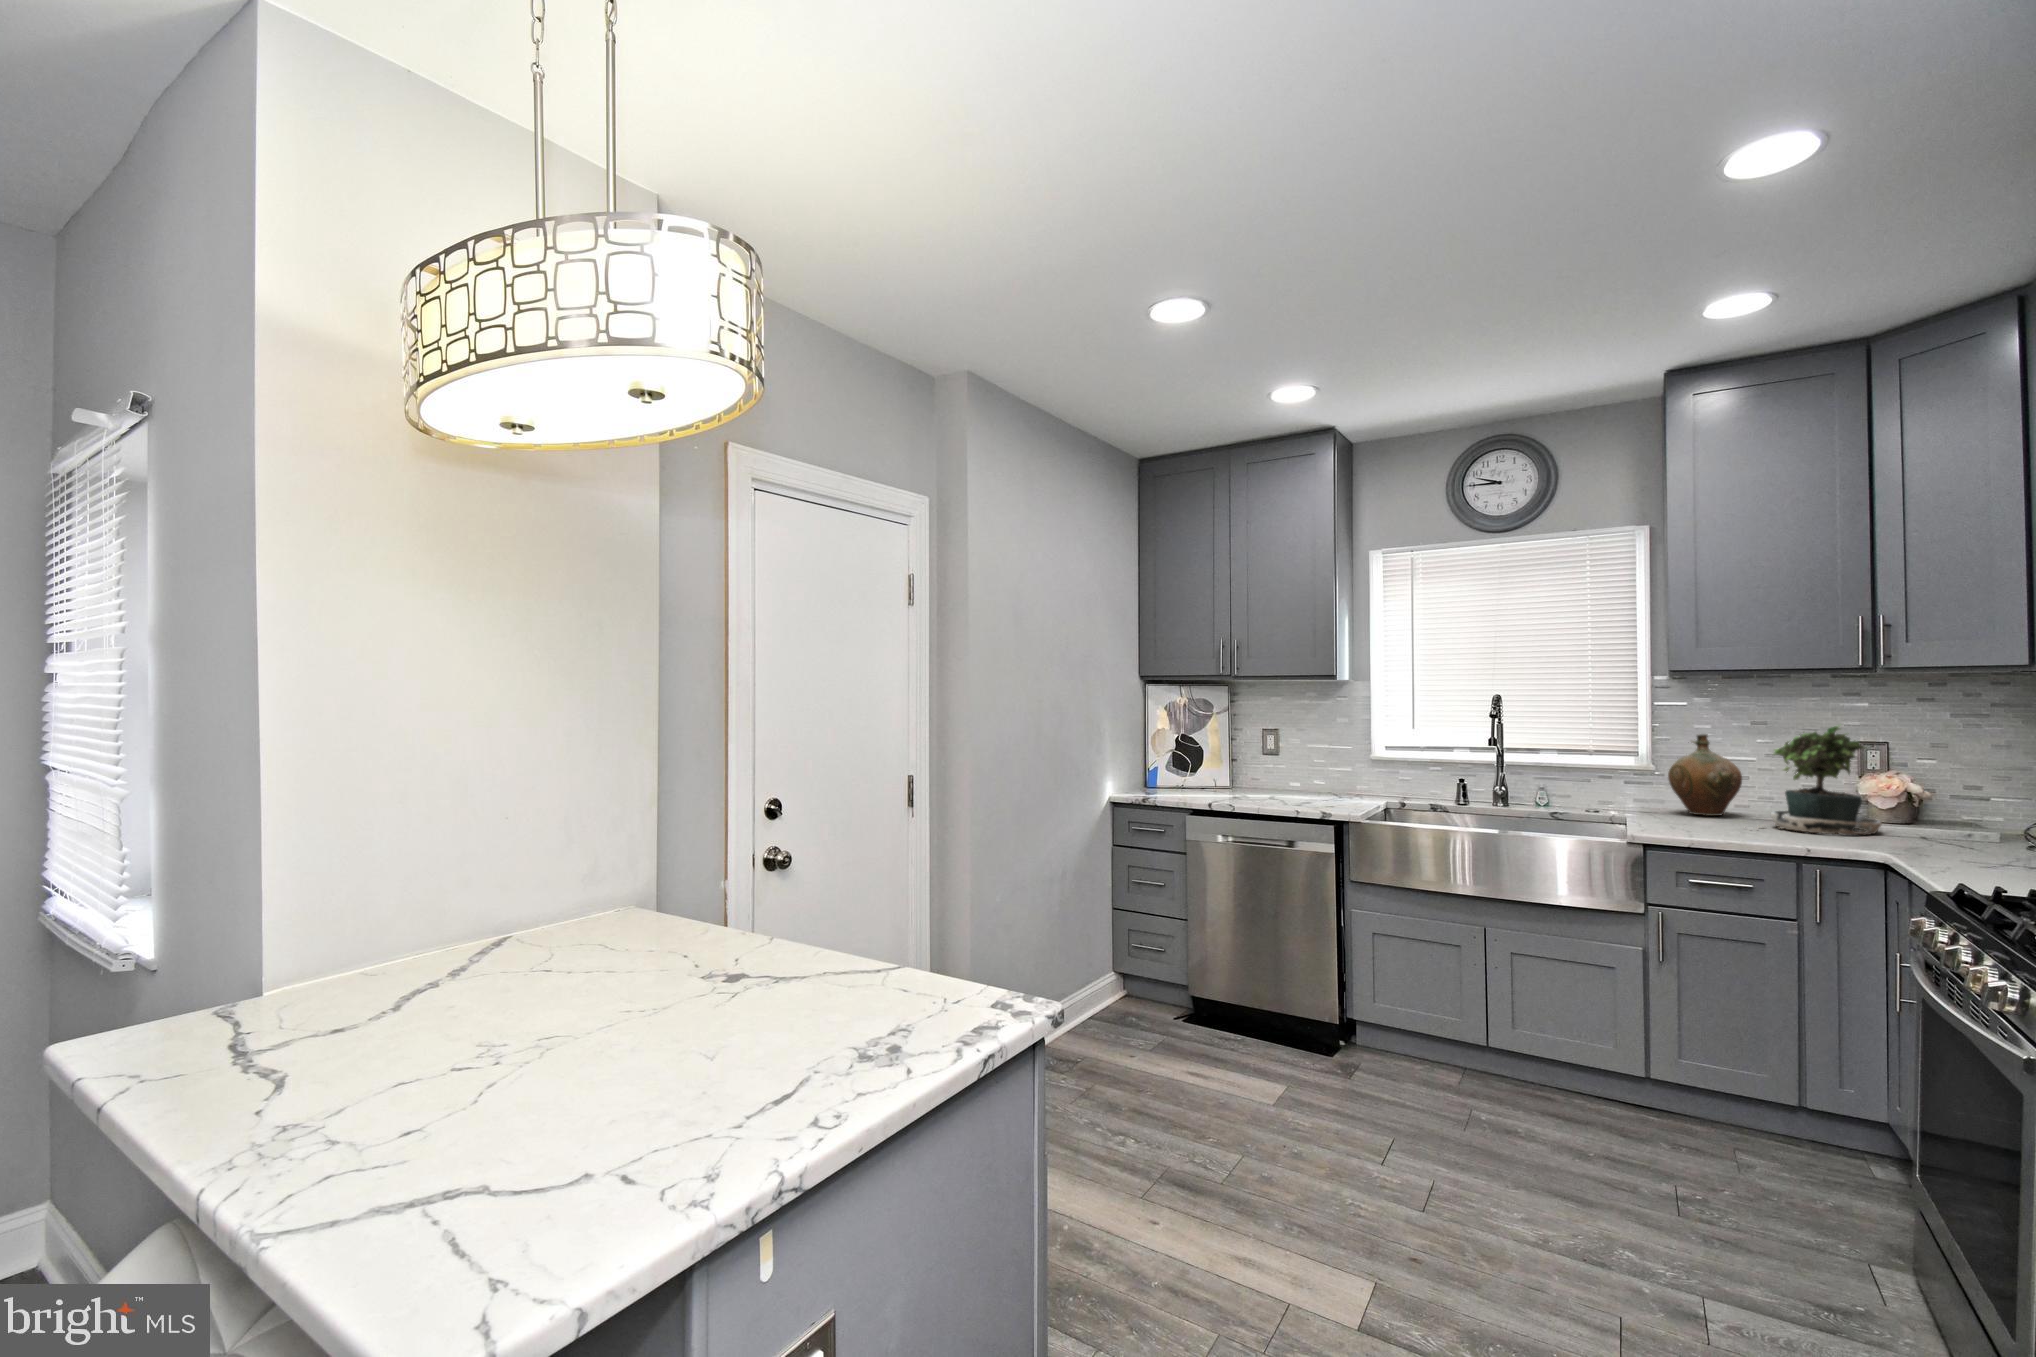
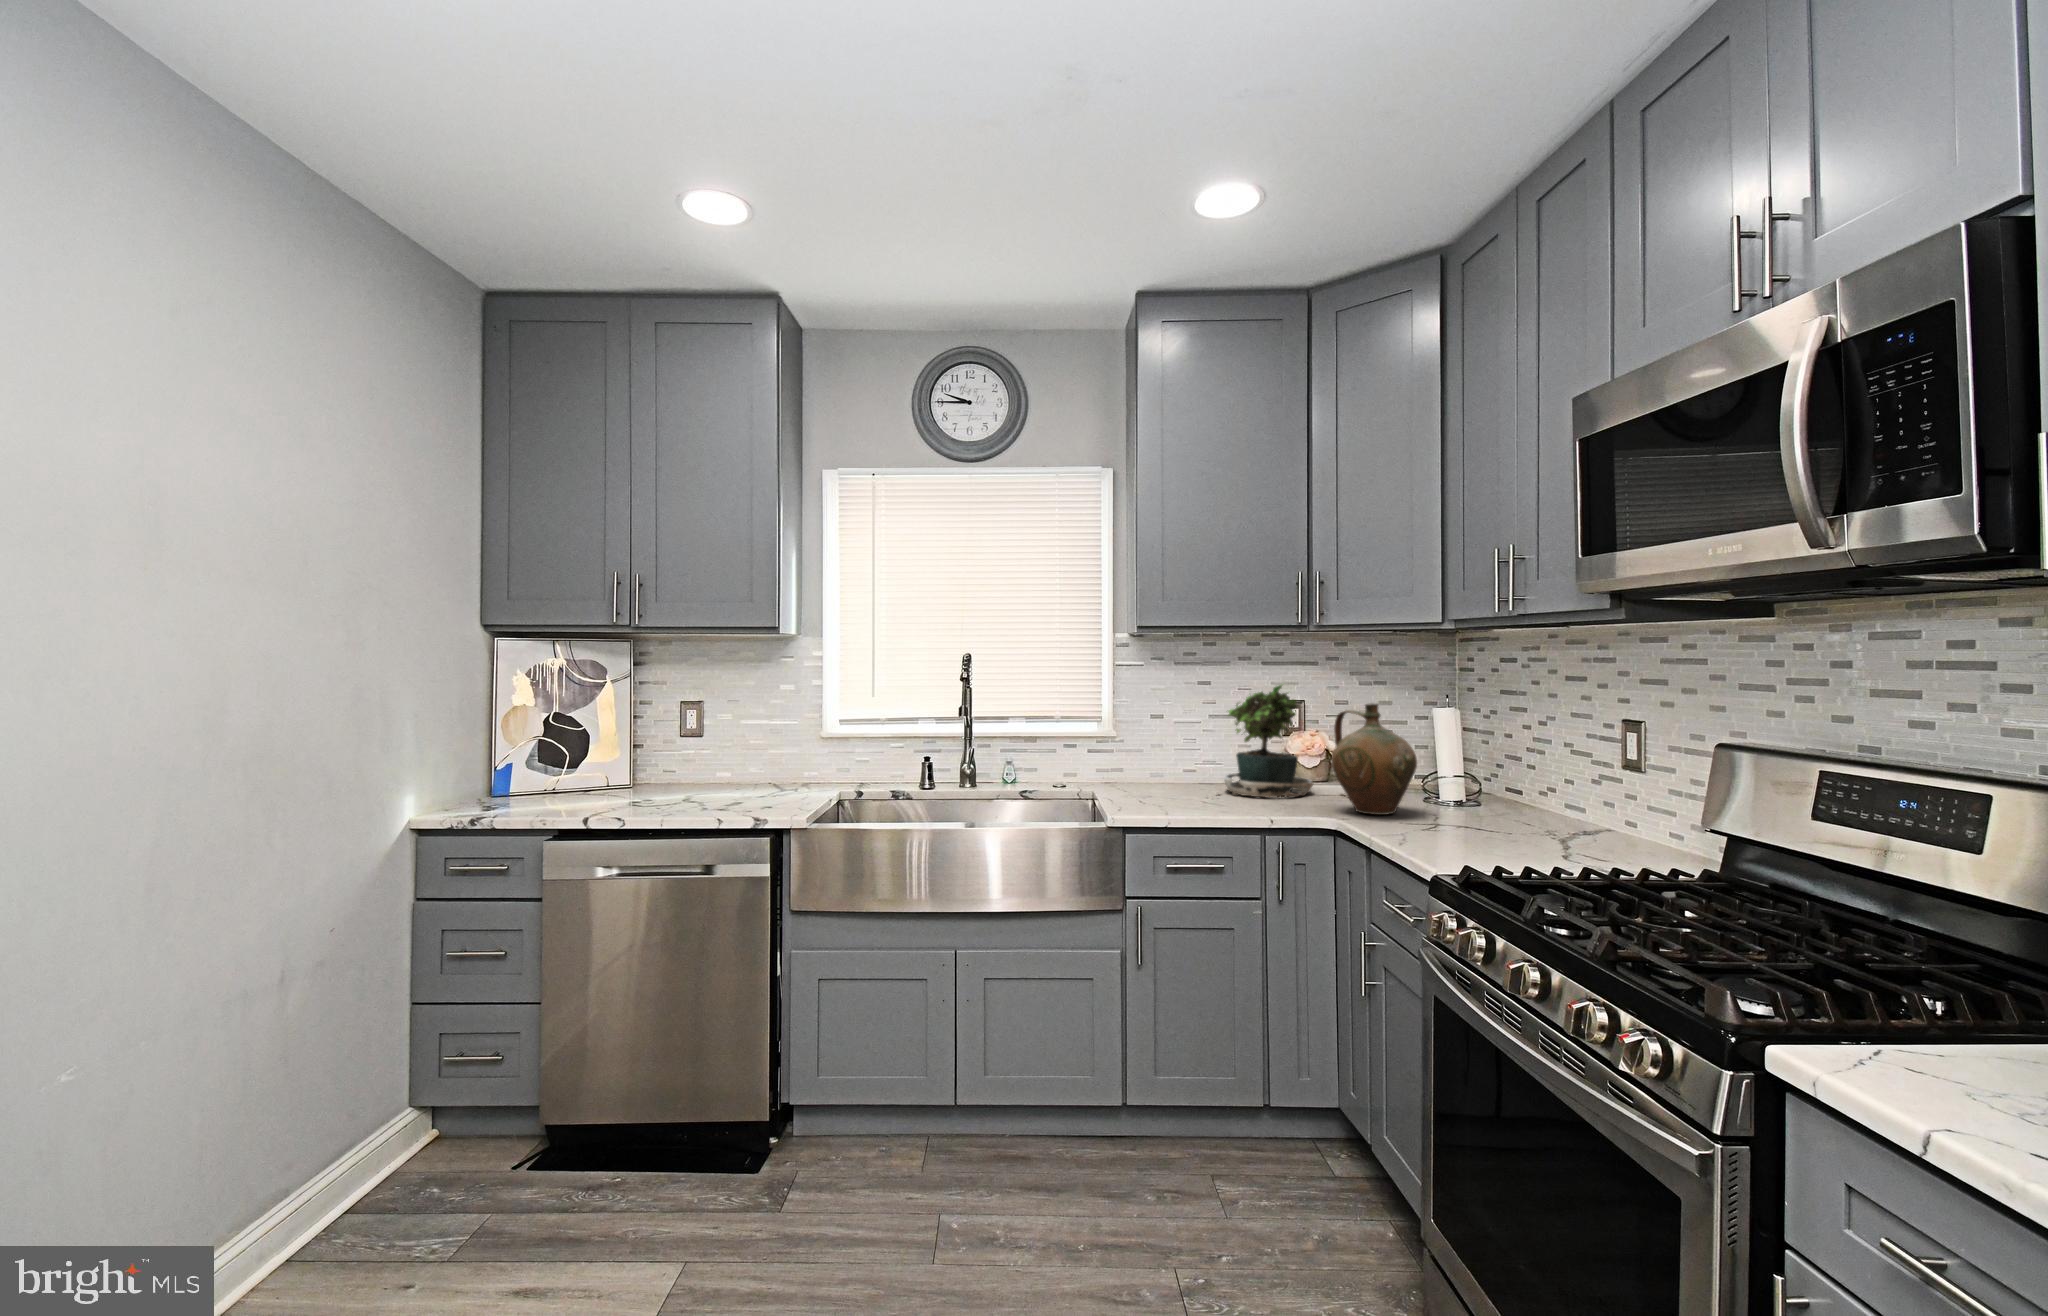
ceramic jug: present [1668,734,1742,816] -> present [1332,704,1417,815]

